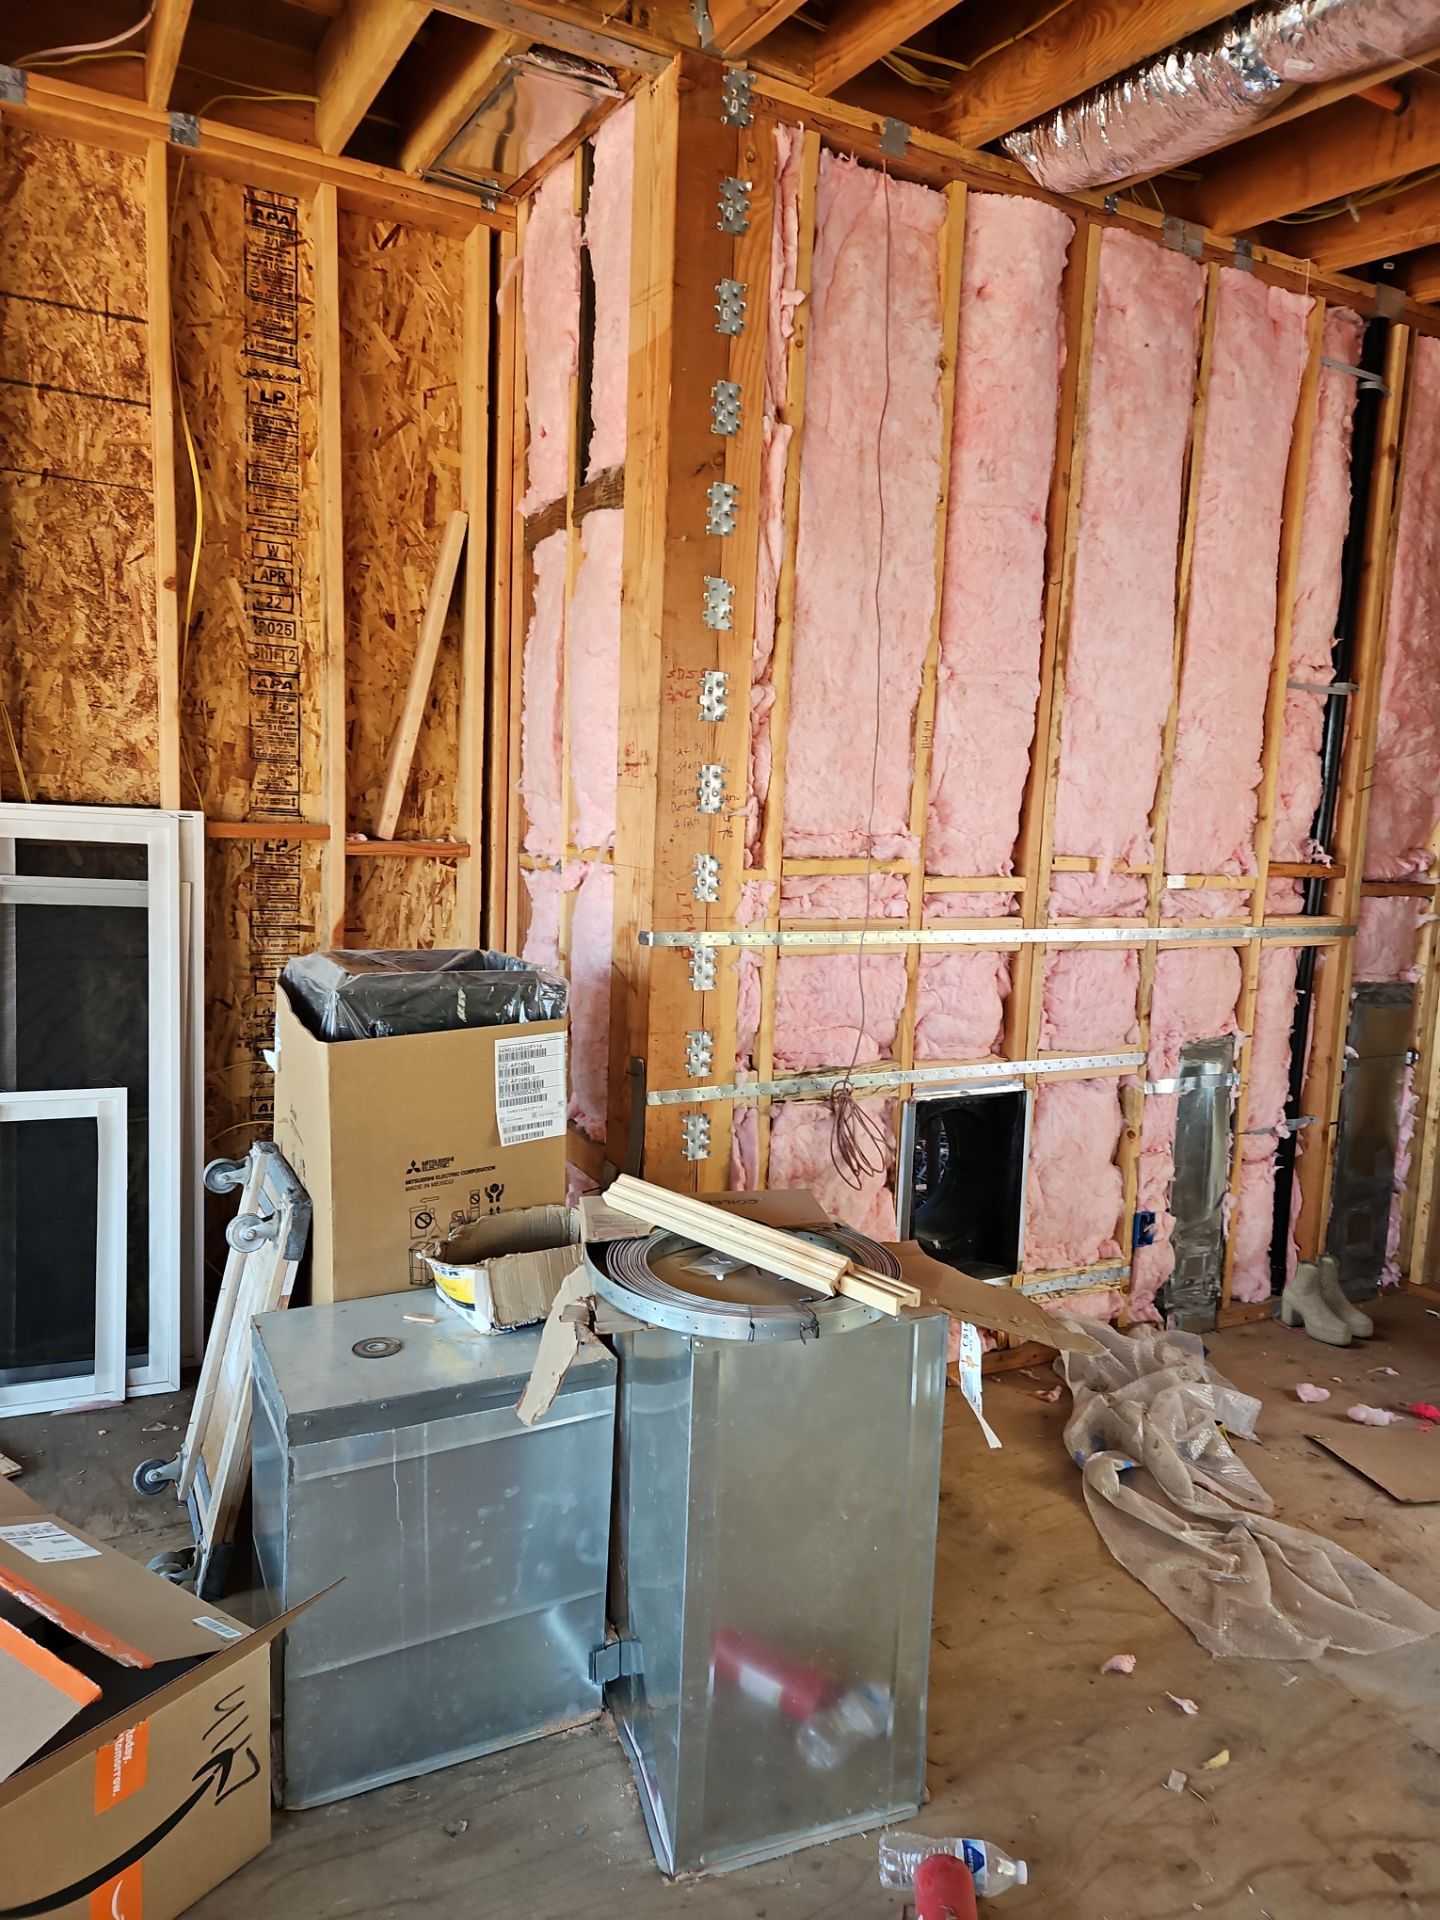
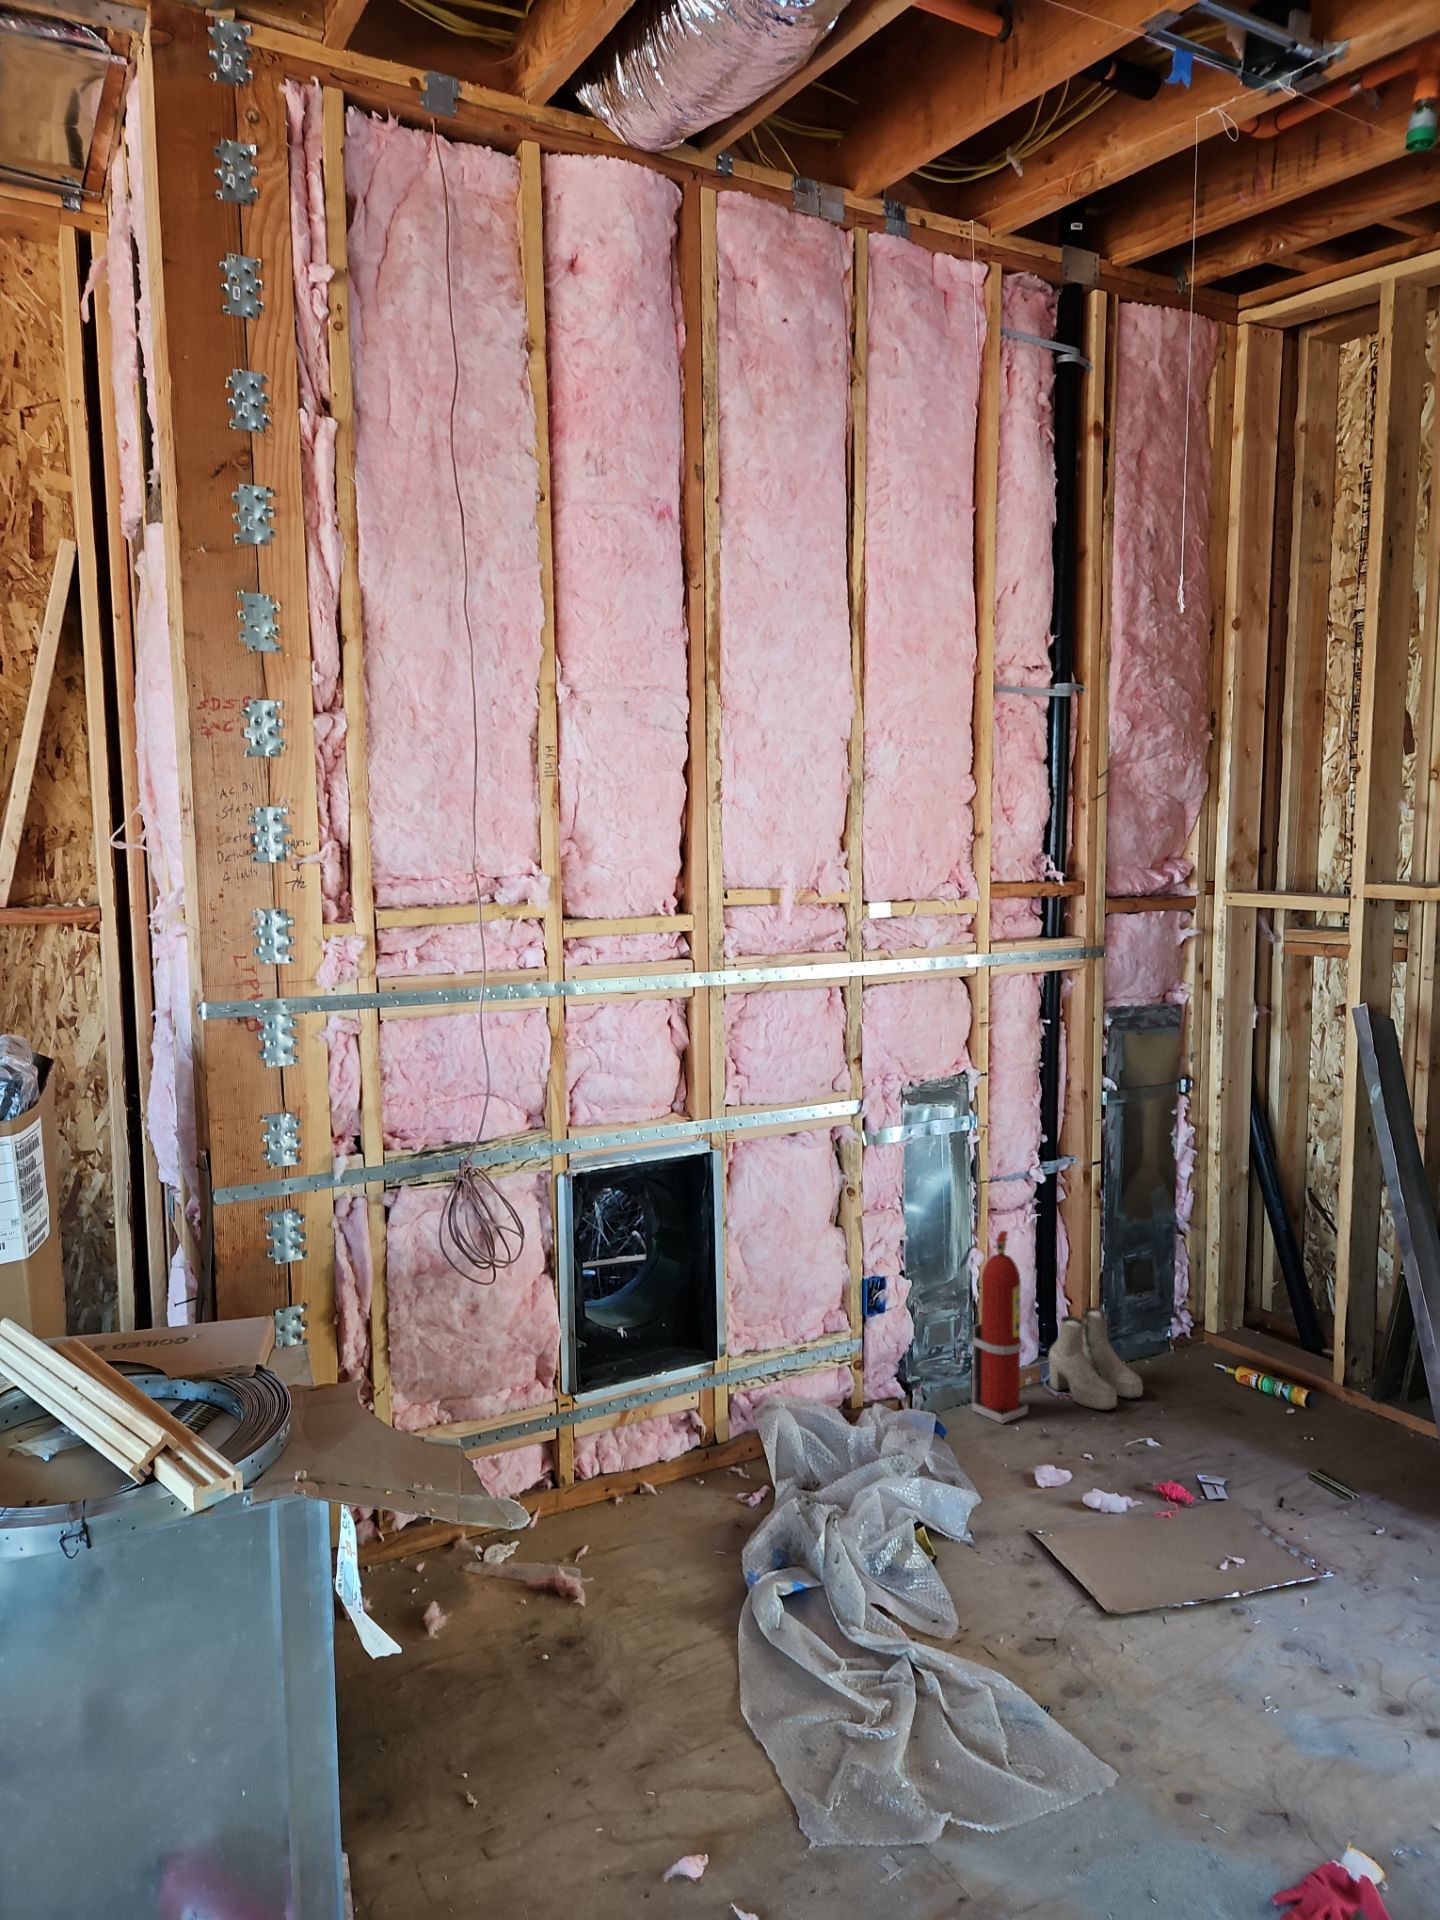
fire extinguisher: none [1218,1178,1274,1350] -> present [972,1231,1028,1423]

